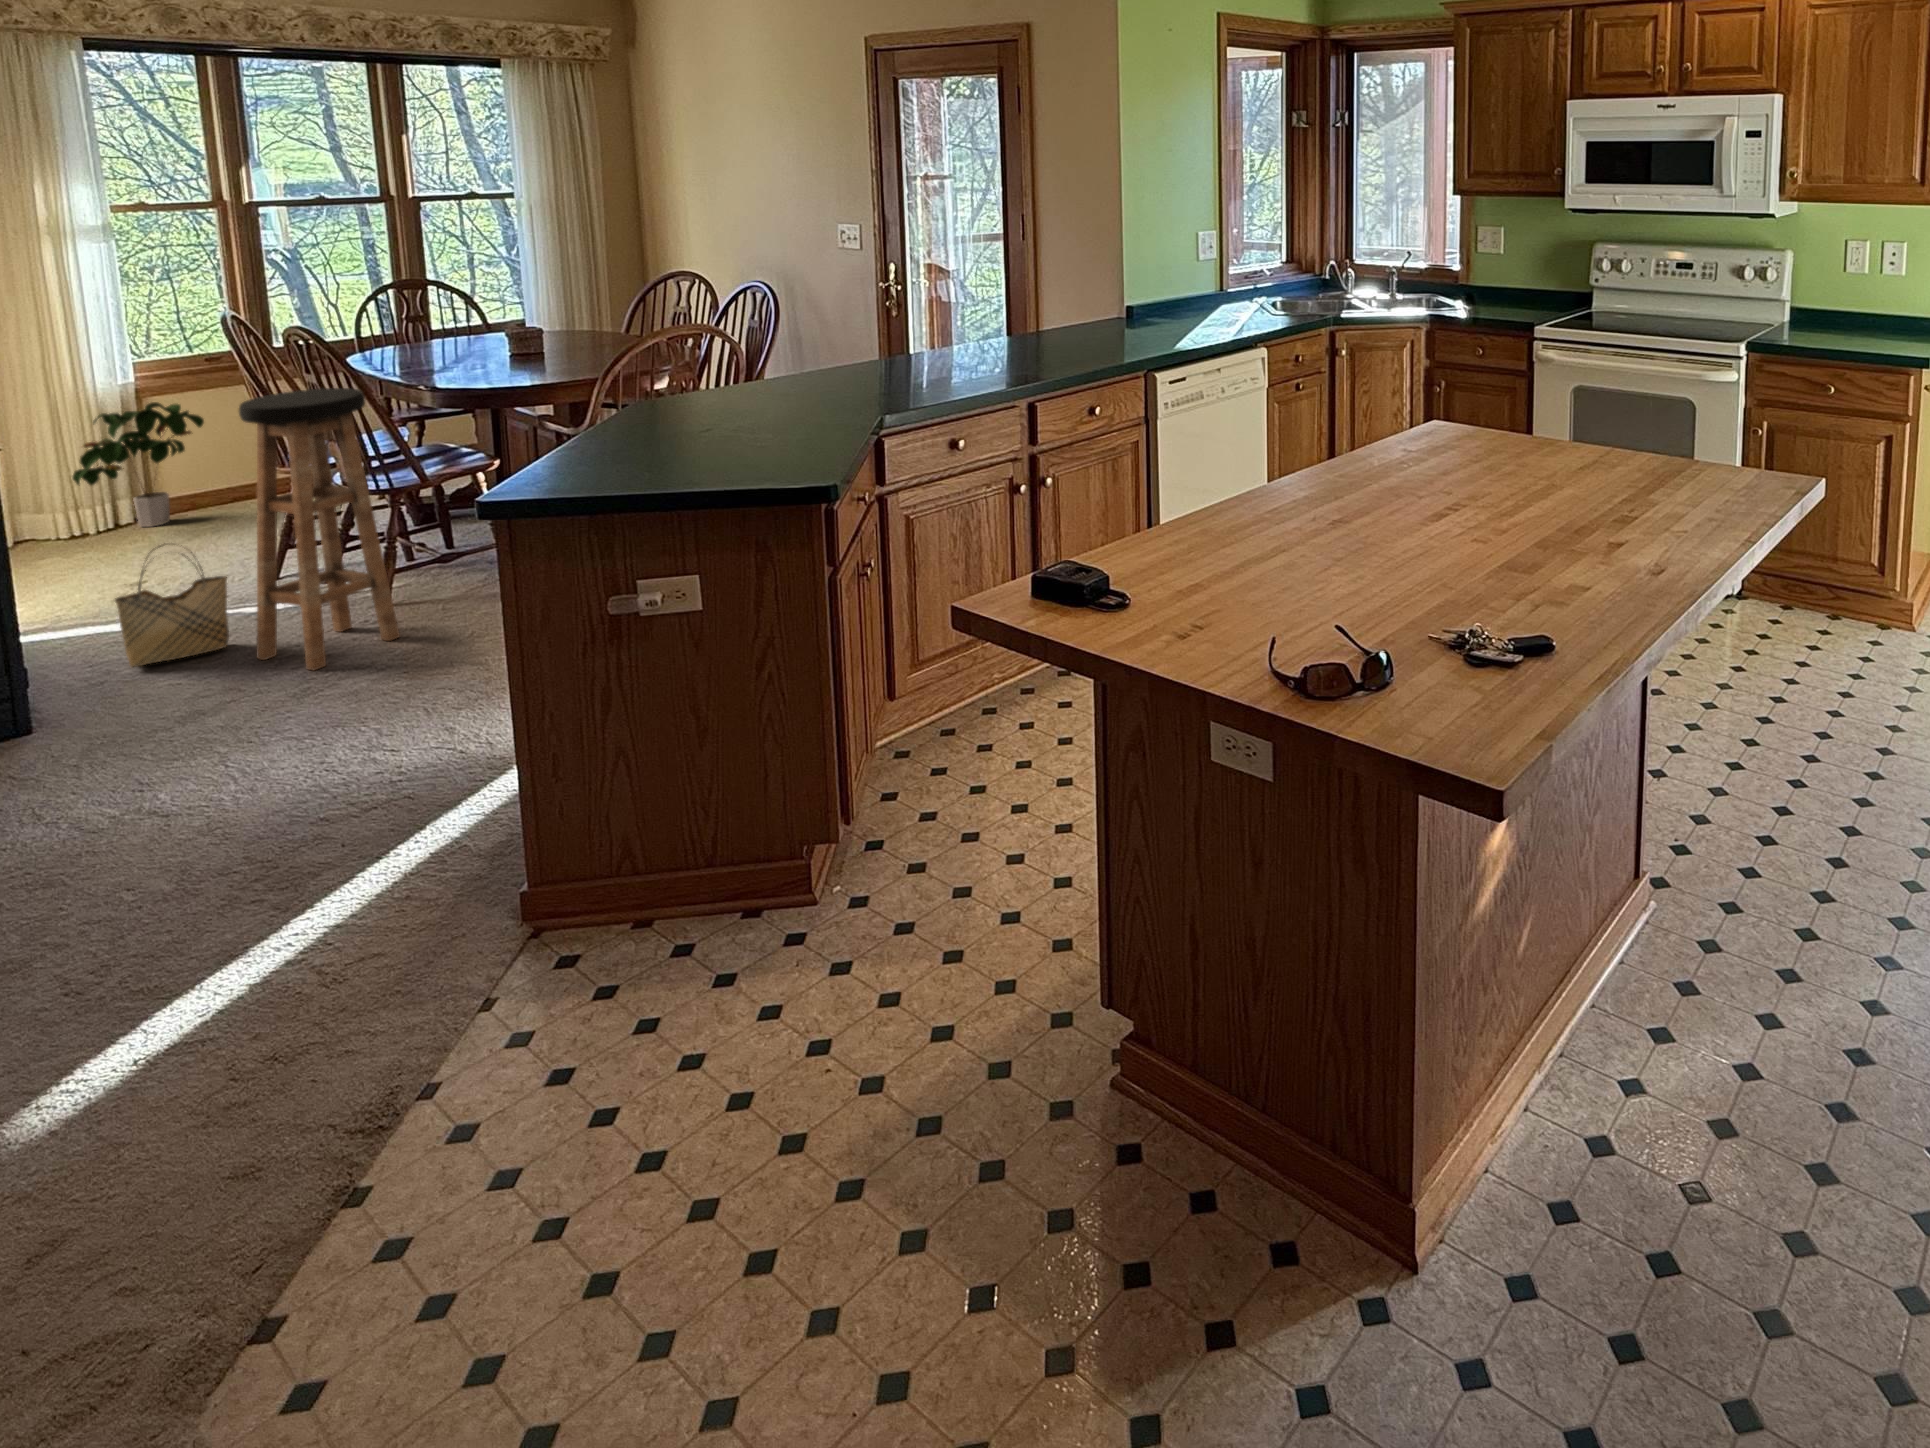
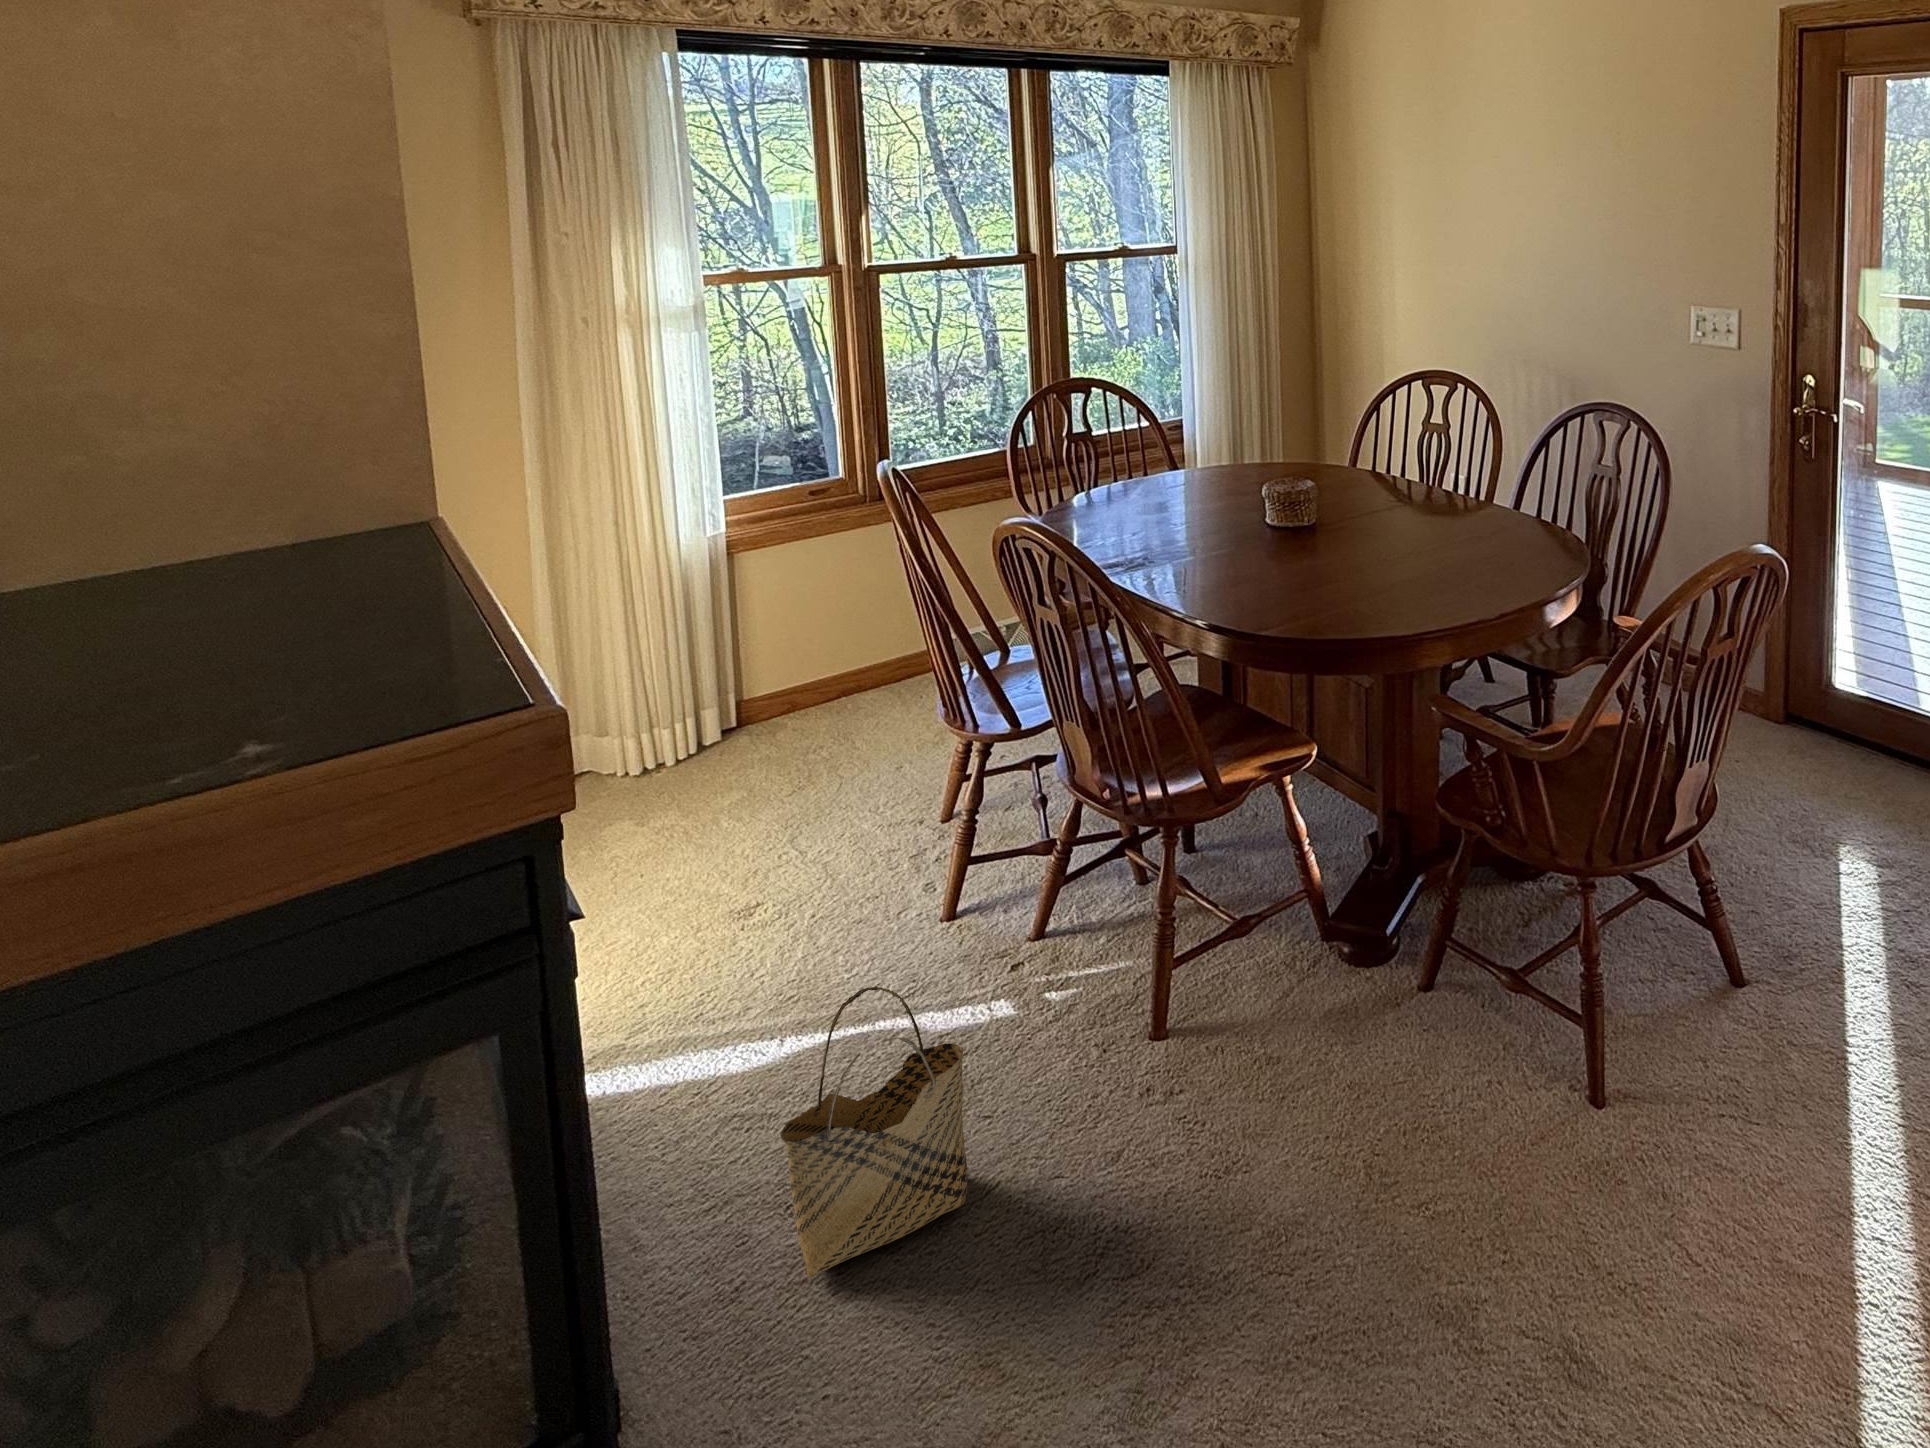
bar stool: present [239,388,400,671] -> none [1031,686,1271,1334]
potted plant: present [72,402,204,527] -> none [651,564,812,756]

